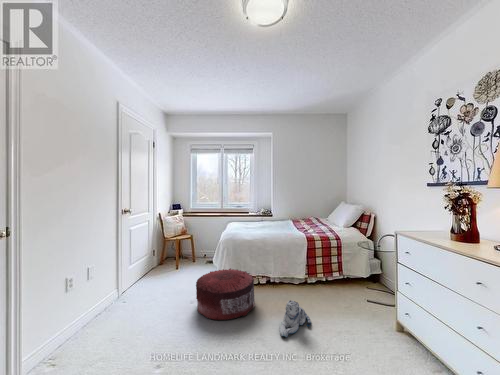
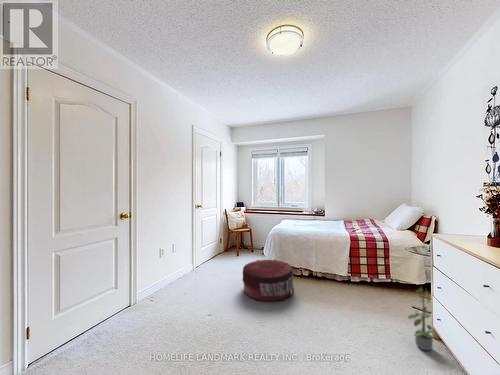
potted plant: none [378,282,407,345] -> present [408,287,433,350]
plush toy: present [279,300,311,337] -> none [307,291,341,323]

